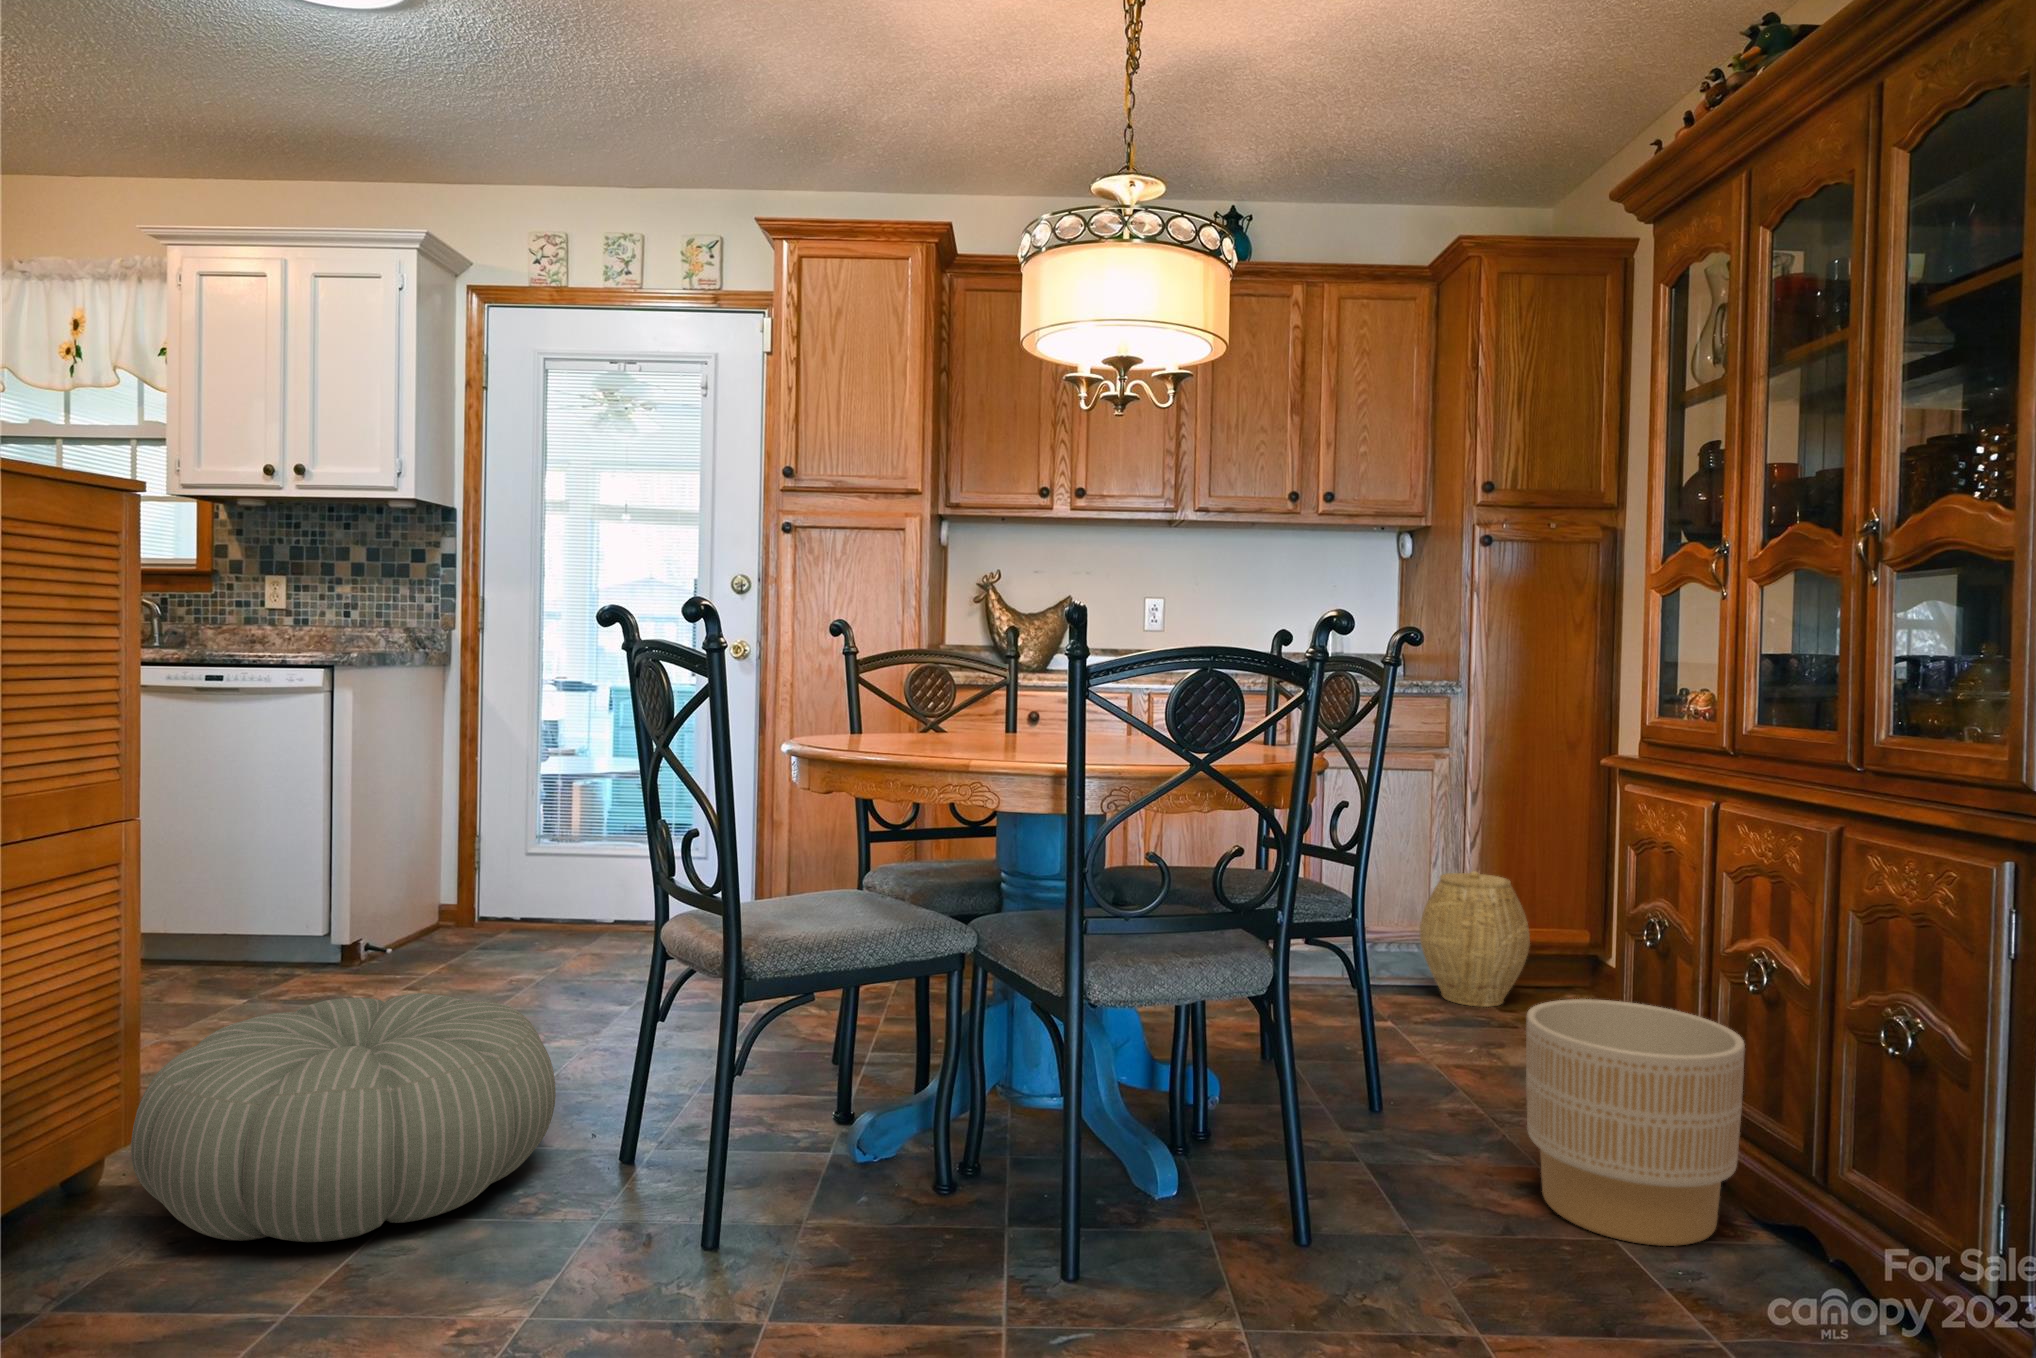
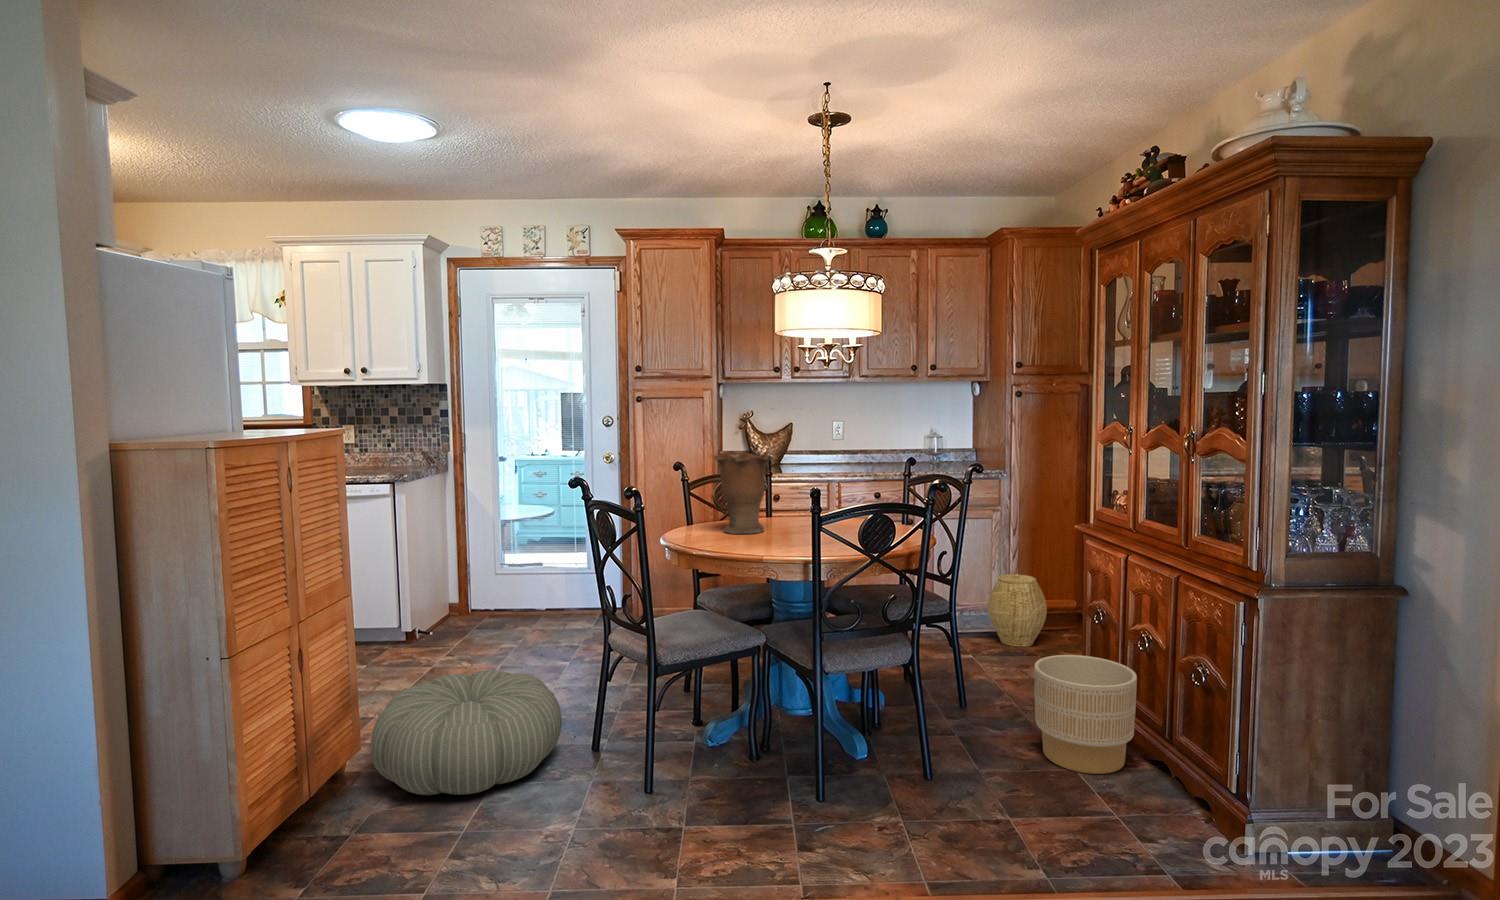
vase: none [899,588,1013,744] -> present [714,453,772,534]

